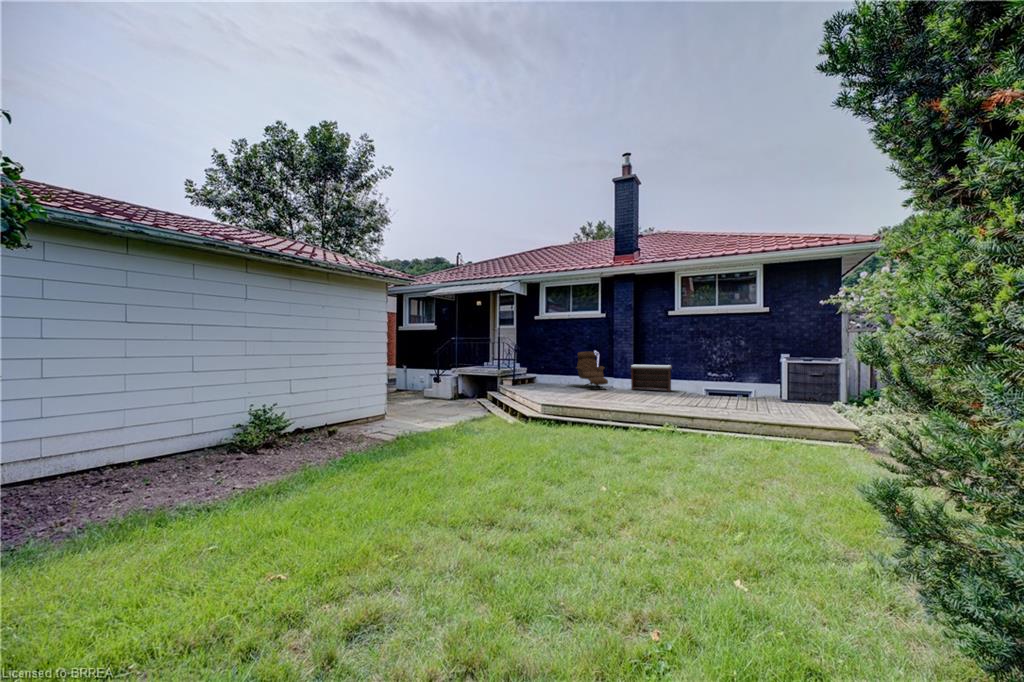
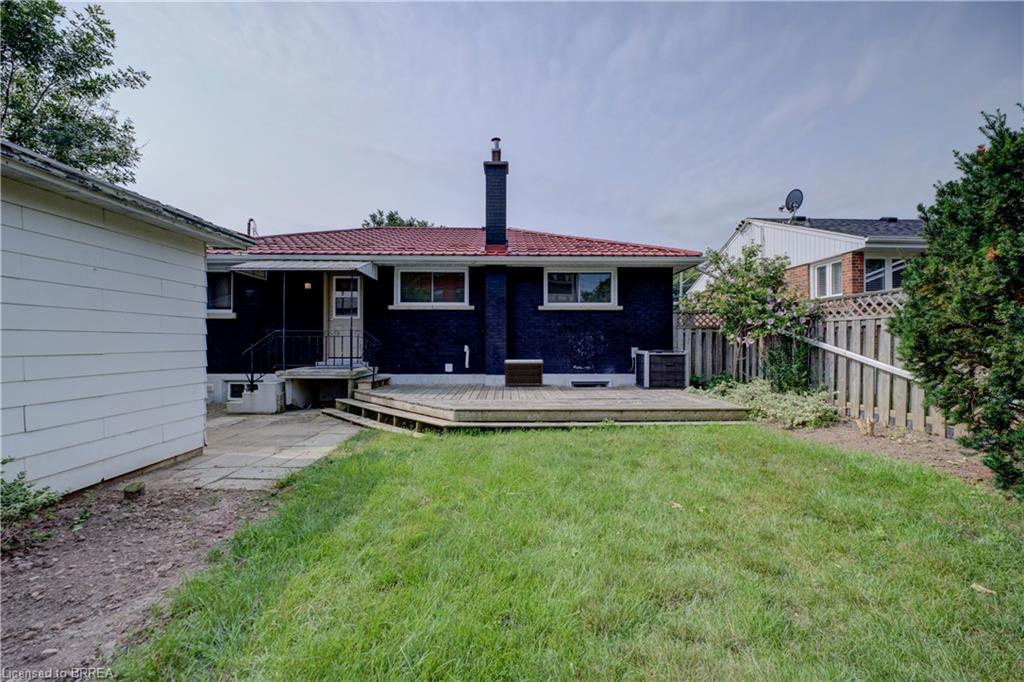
lounge chair: present [576,352,608,389] -> none [444,347,484,389]

